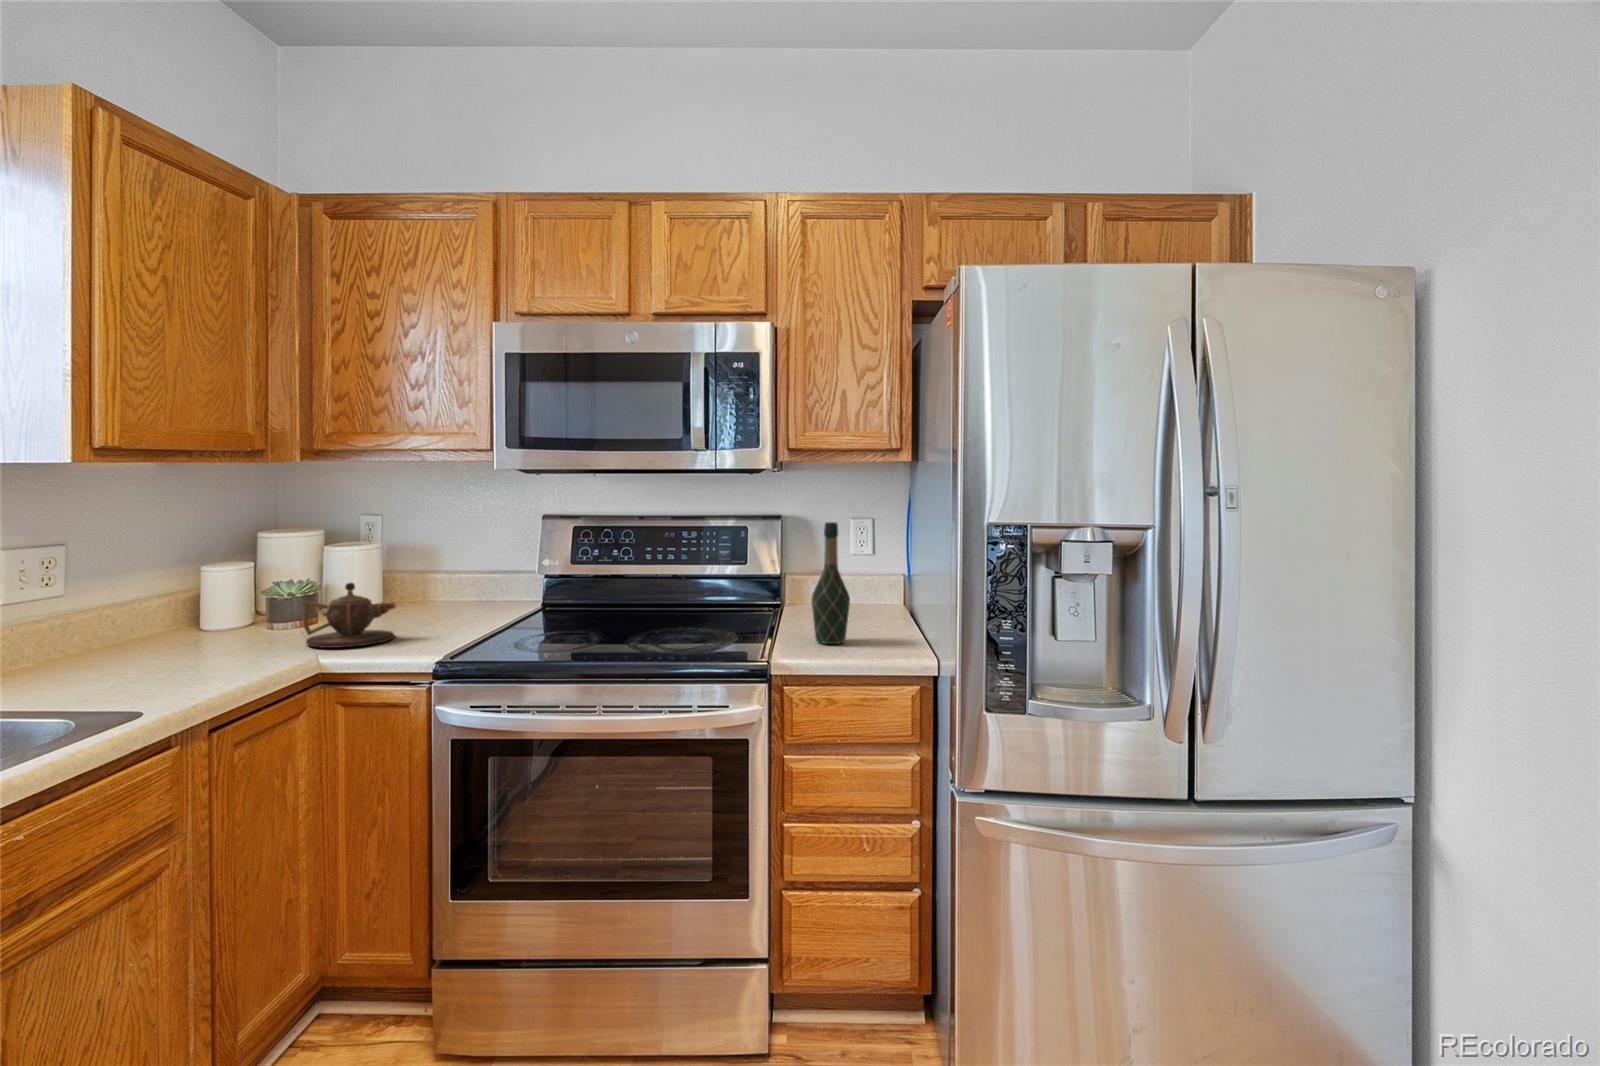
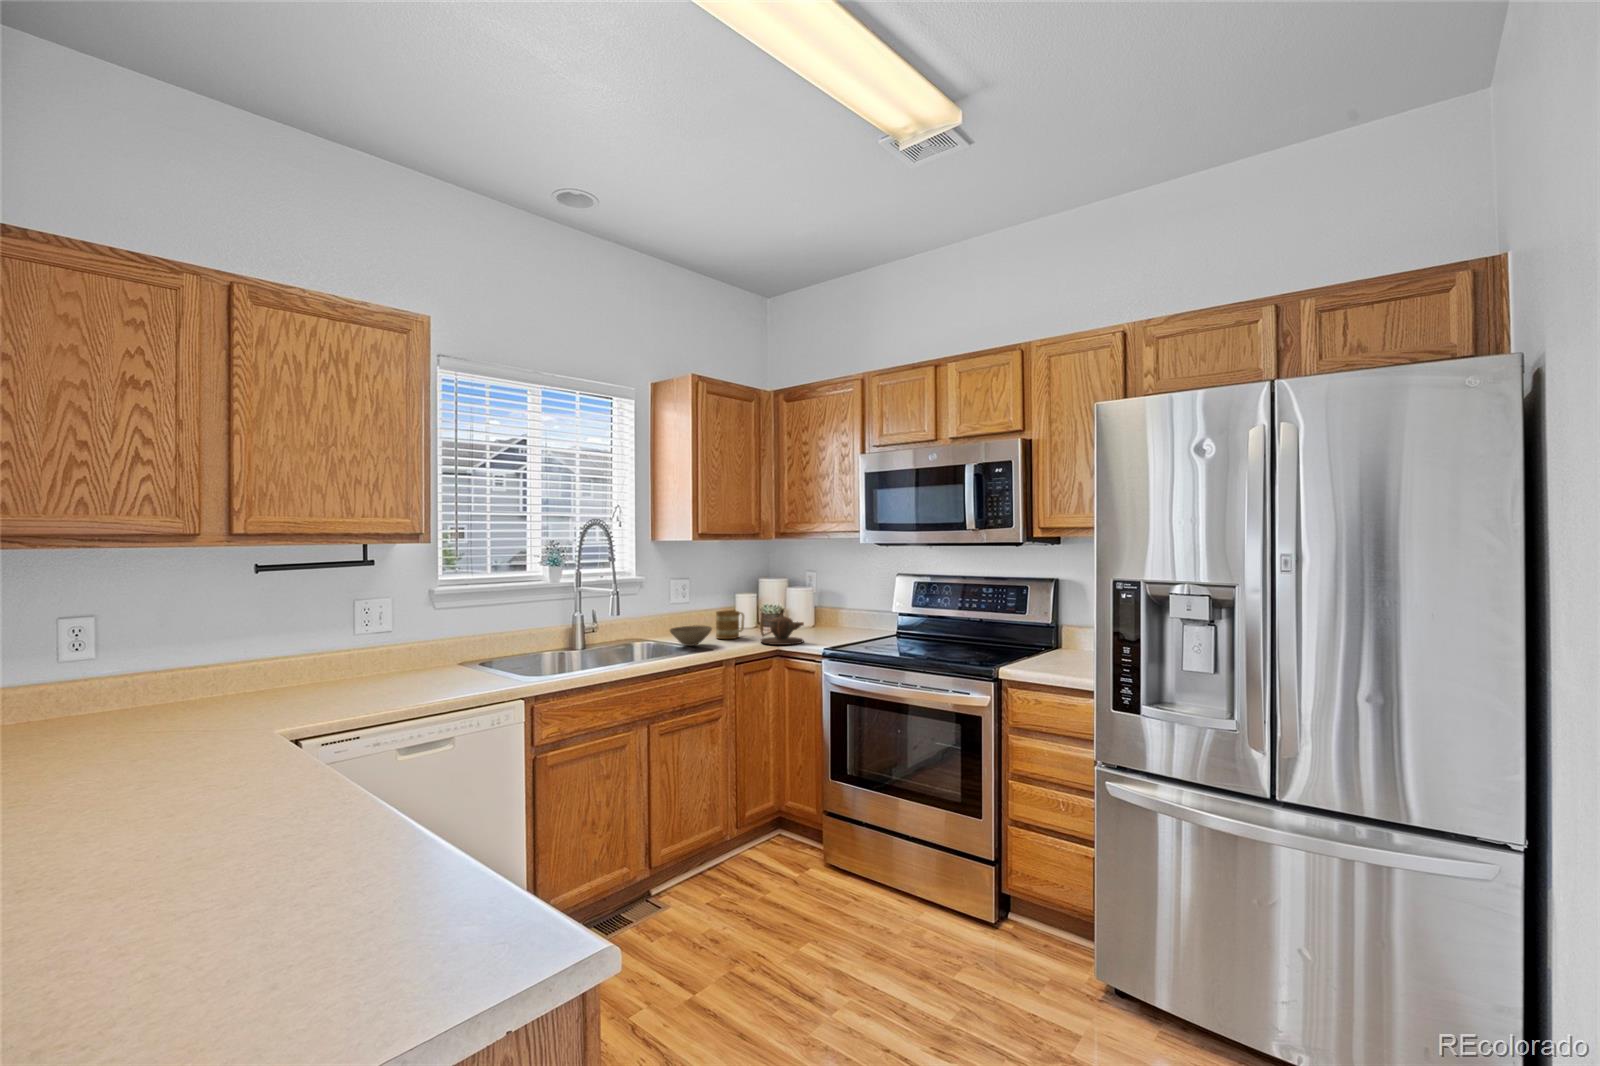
wine bottle: present [812,522,850,644] -> none [1034,585,1064,676]
mug: none [188,592,250,649] -> present [716,610,744,639]
bowl: none [84,626,199,671] -> present [670,625,712,646]

